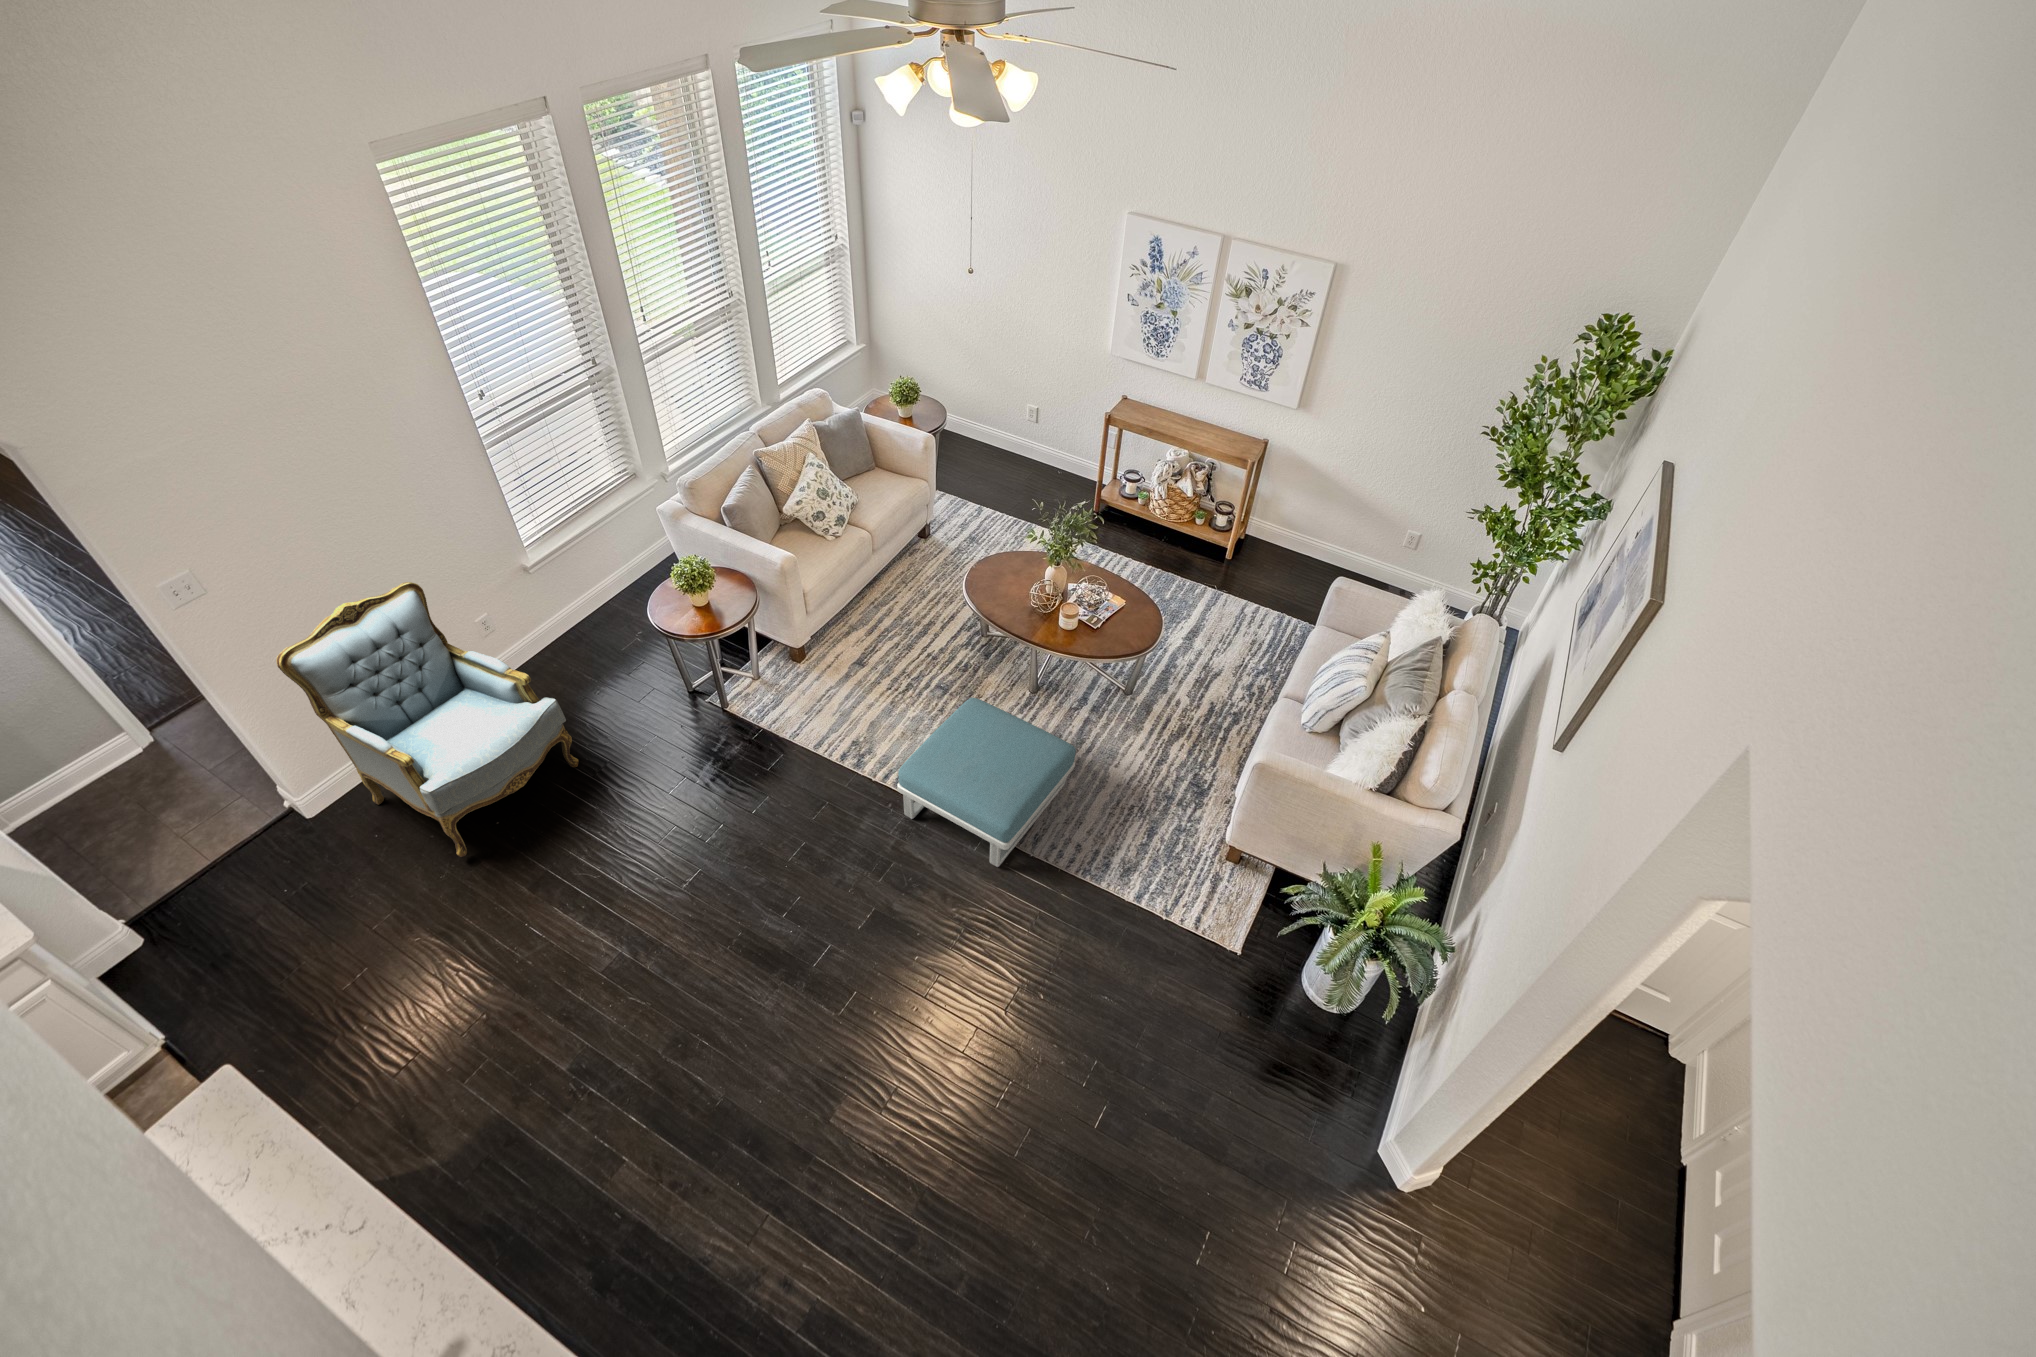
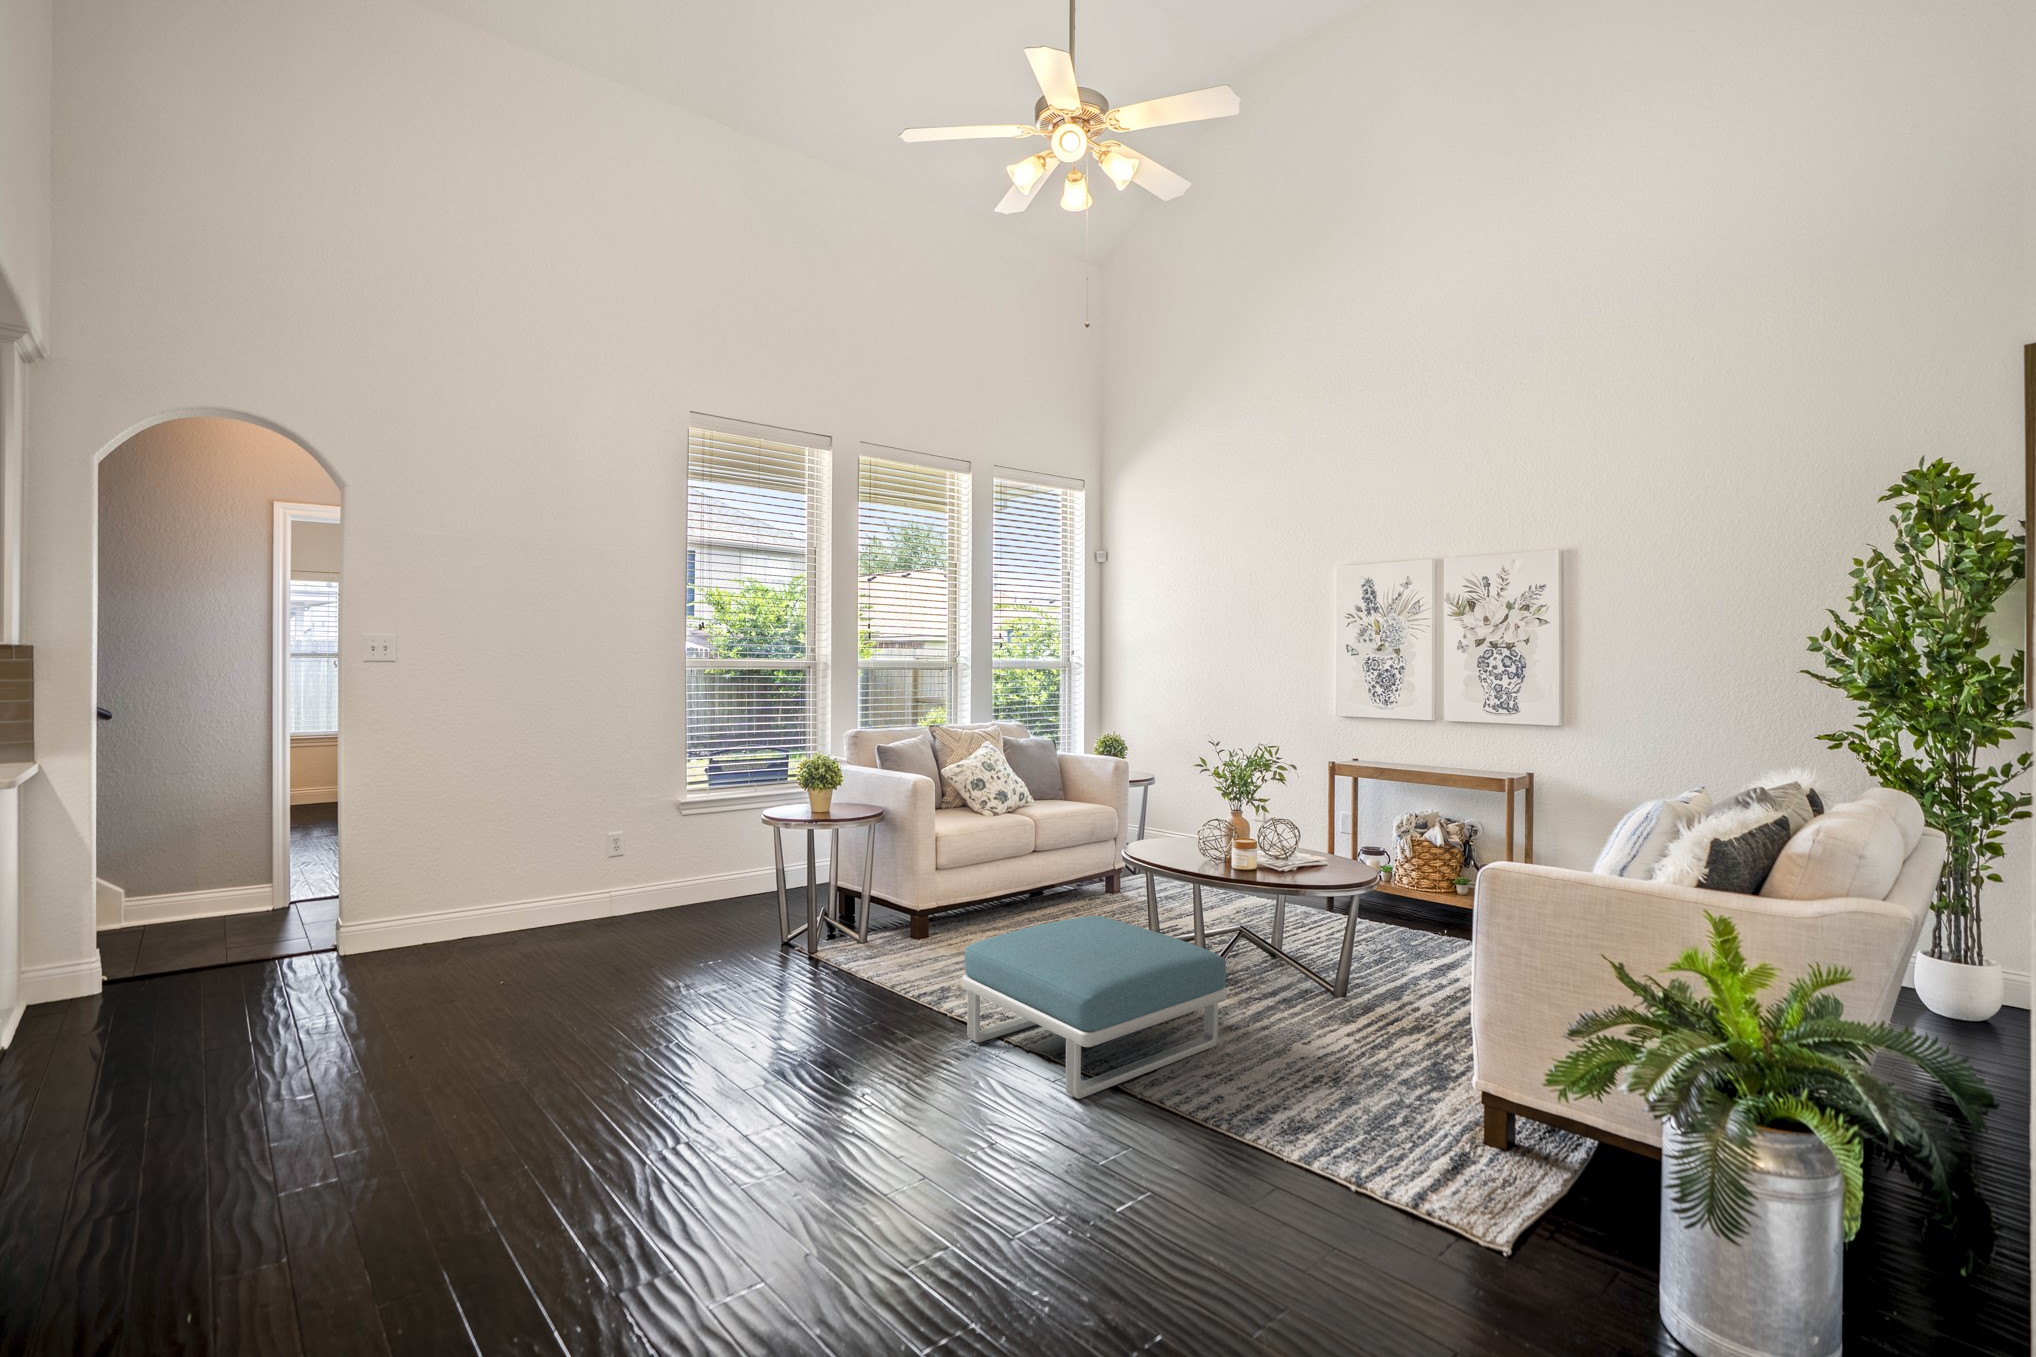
armchair: present [276,582,579,857] -> none [405,731,630,988]

